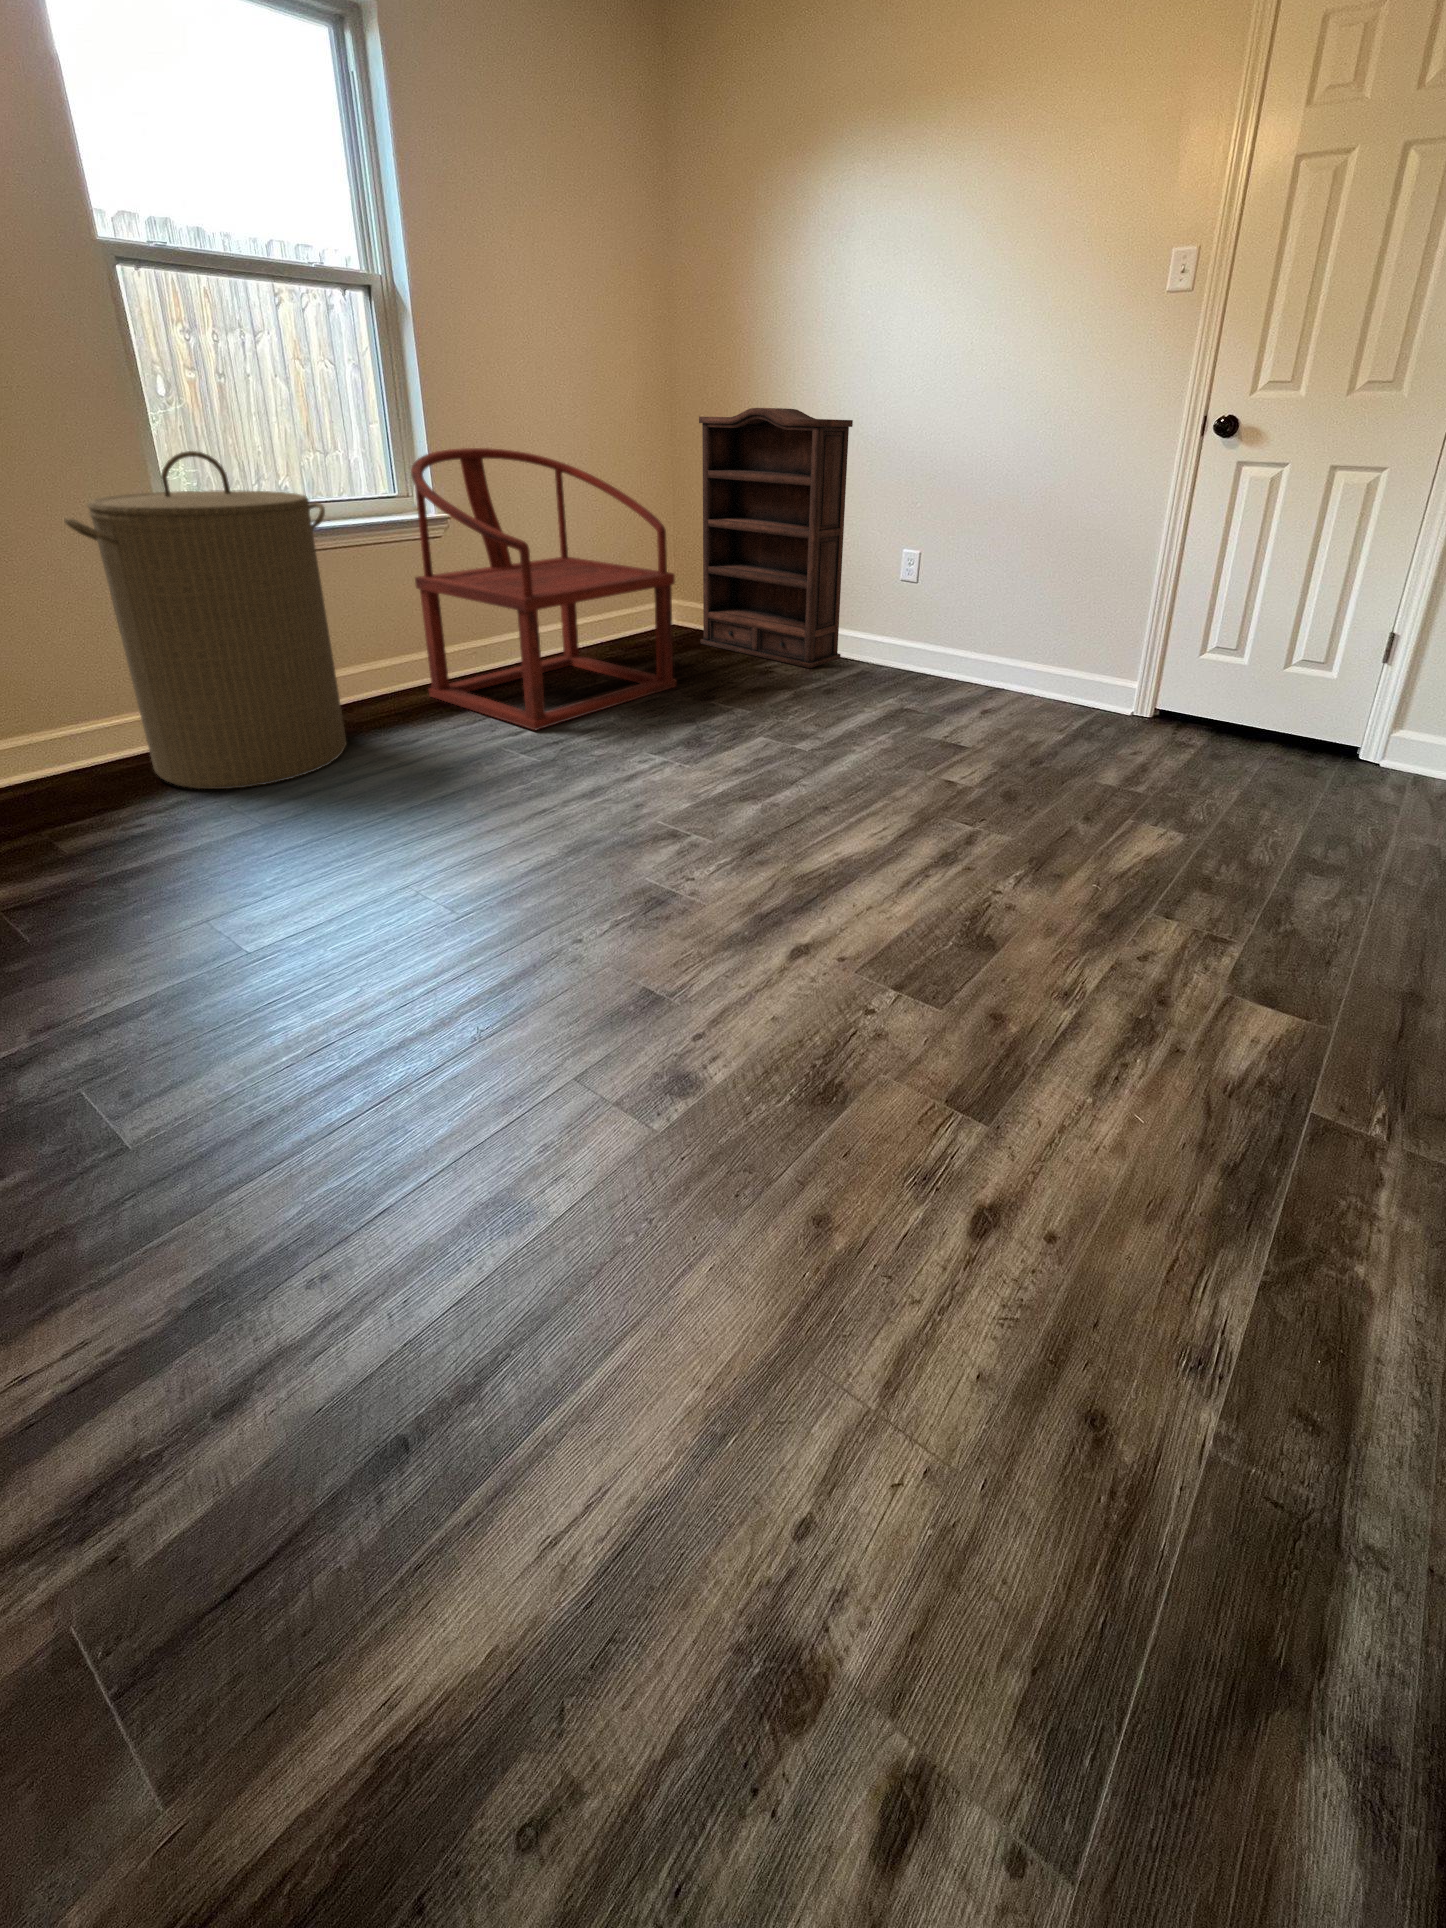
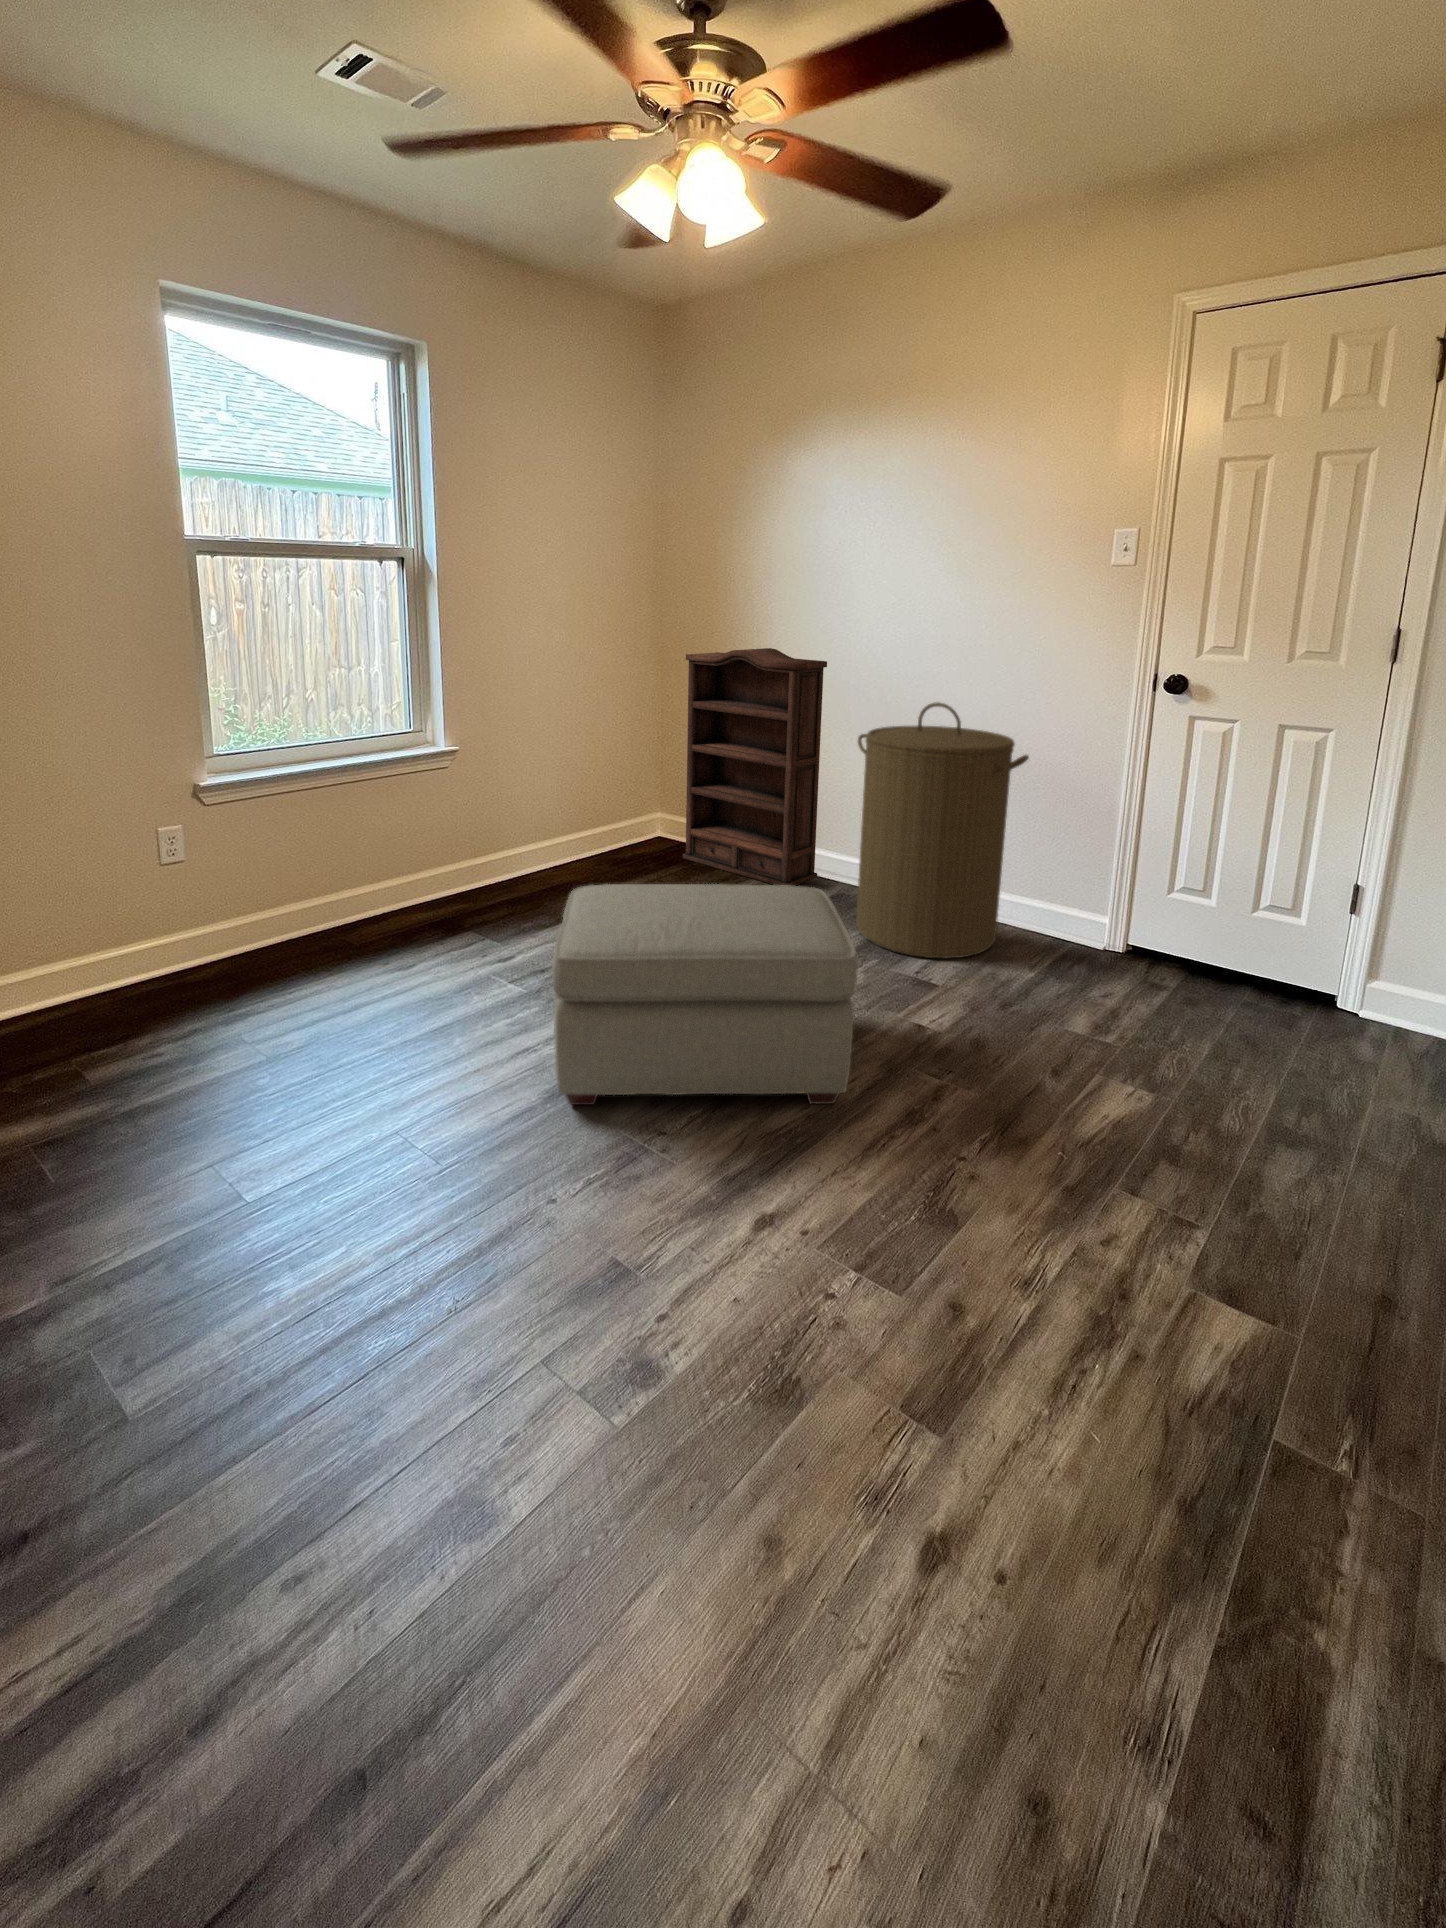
armchair: present [411,448,676,730] -> none [420,689,659,957]
laundry hamper: present [64,451,347,789] -> present [856,702,1029,959]
ottoman: none [567,638,893,857] -> present [552,884,858,1105]

